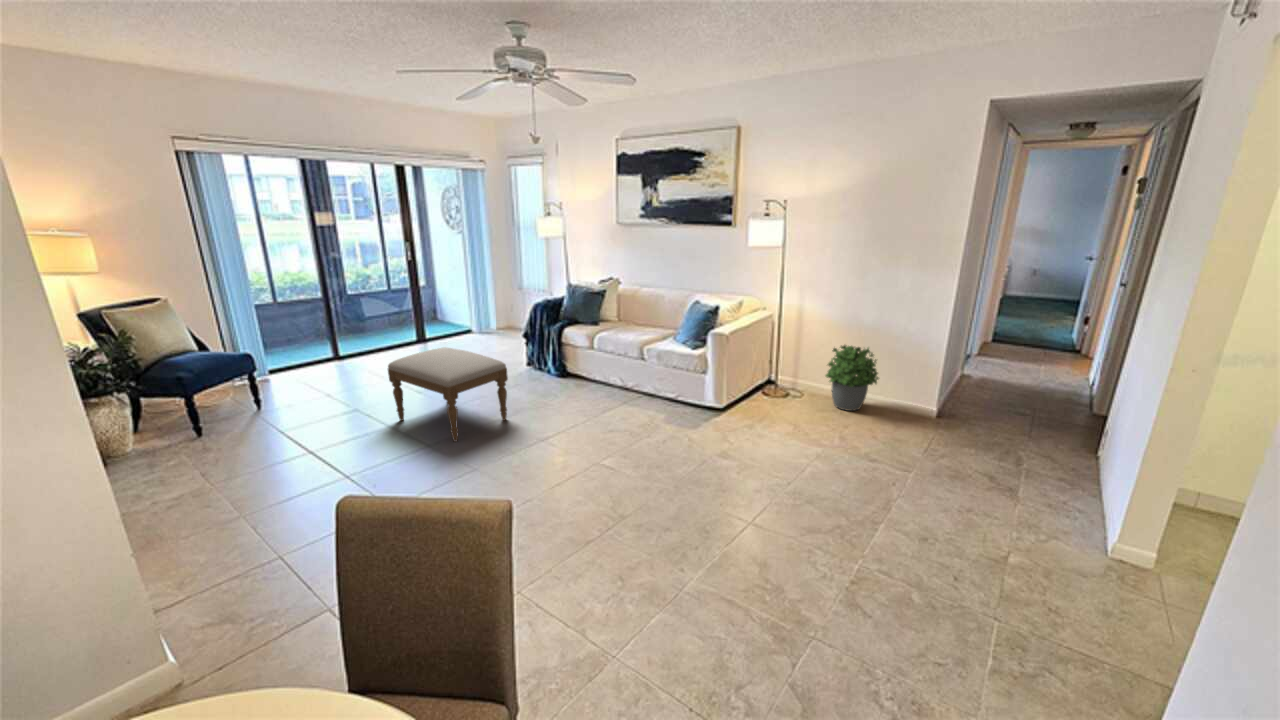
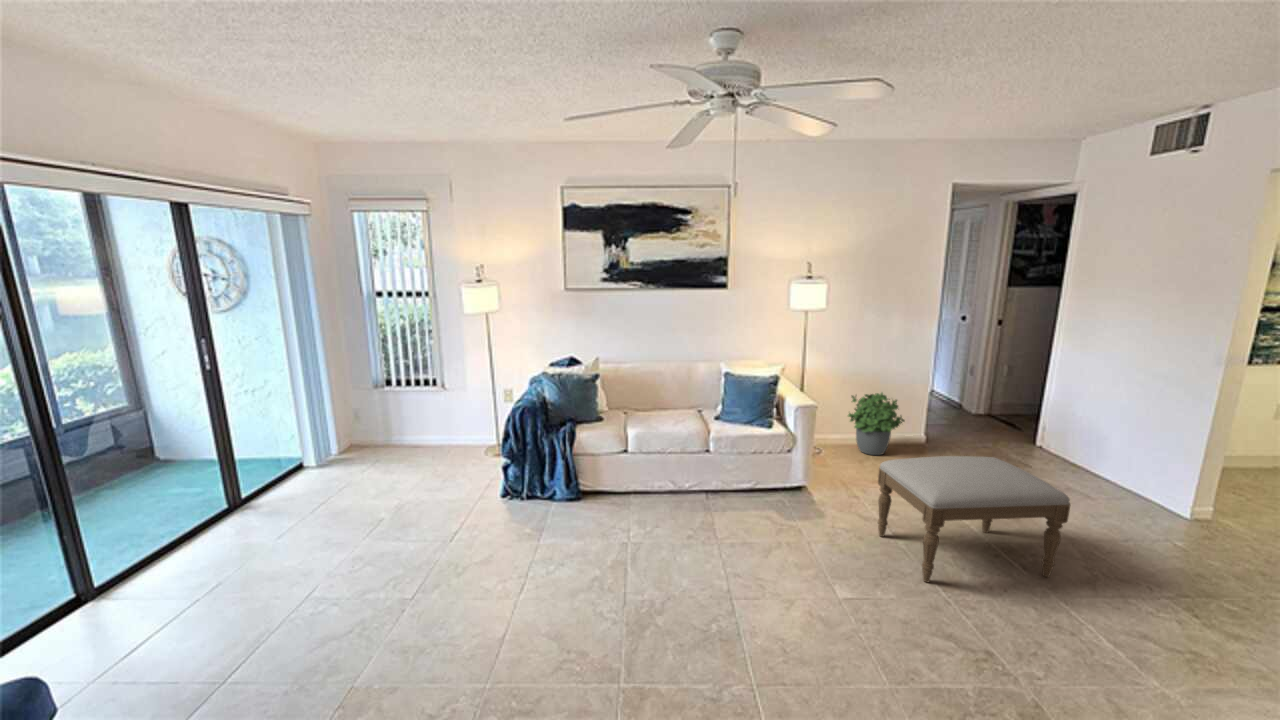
ottoman: present [388,347,508,442] -> present [878,456,1071,582]

